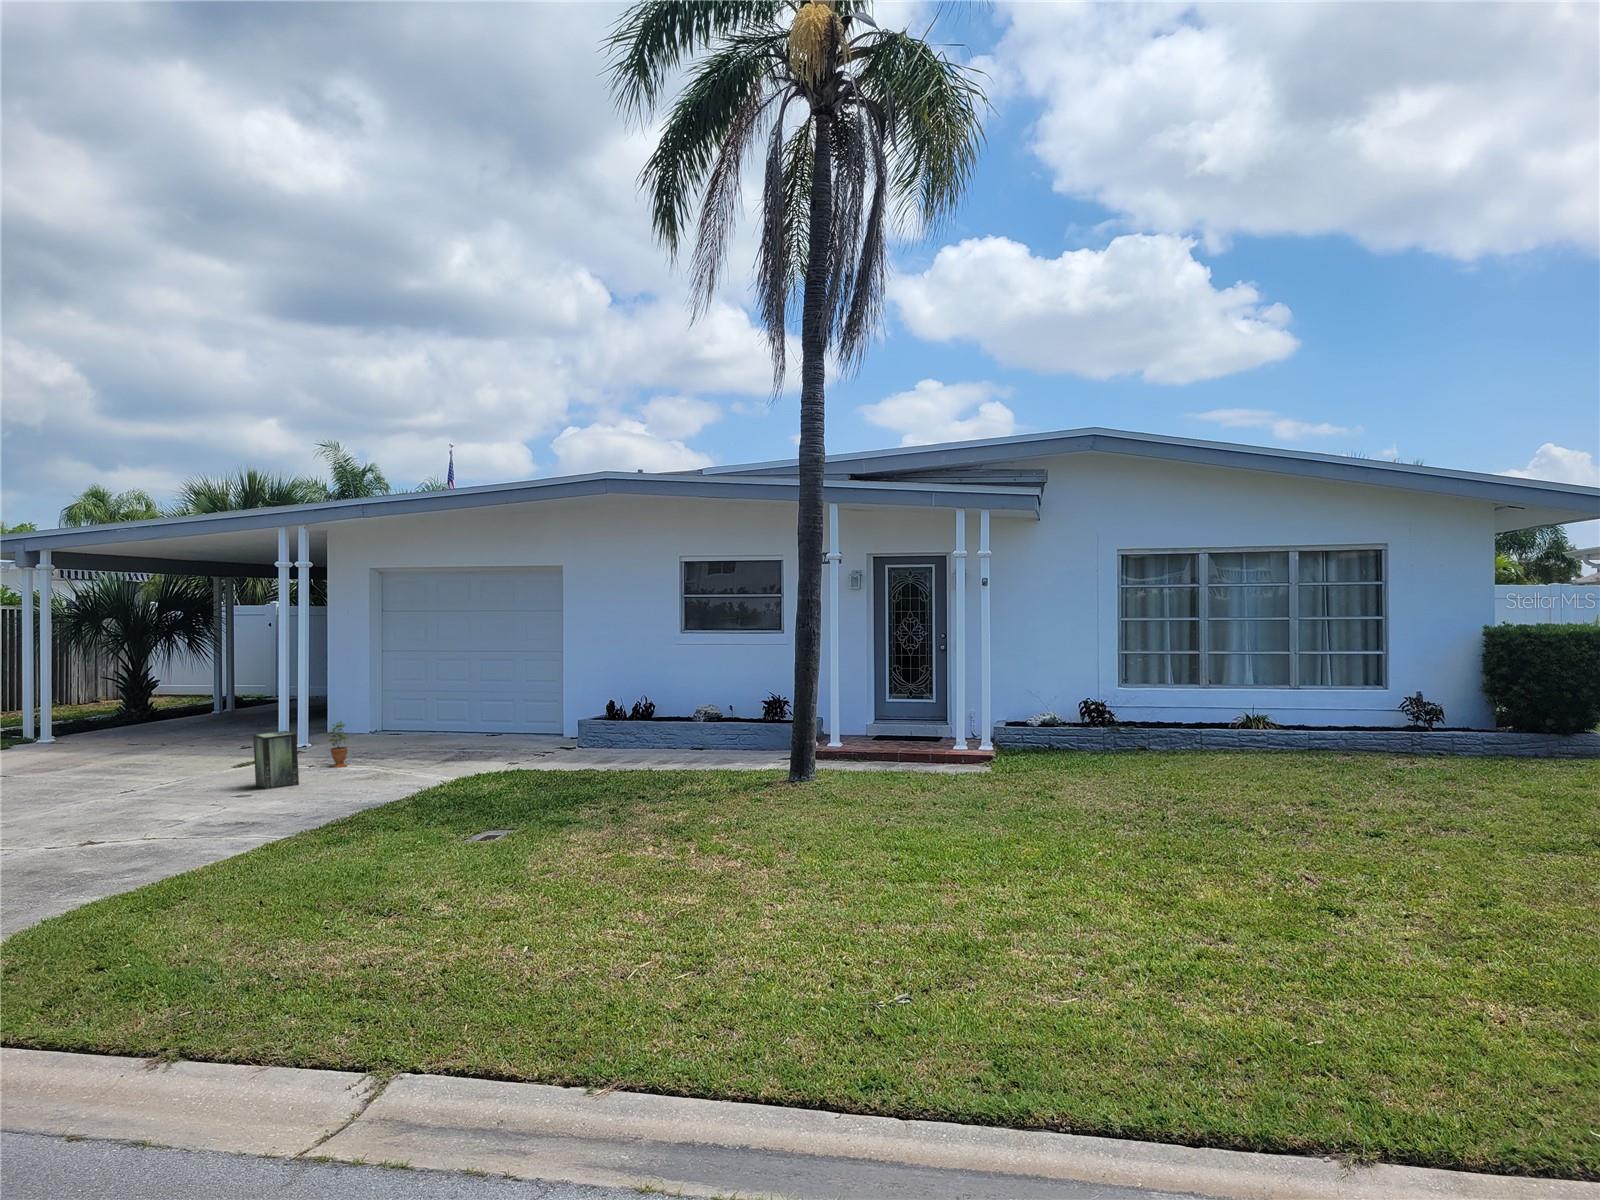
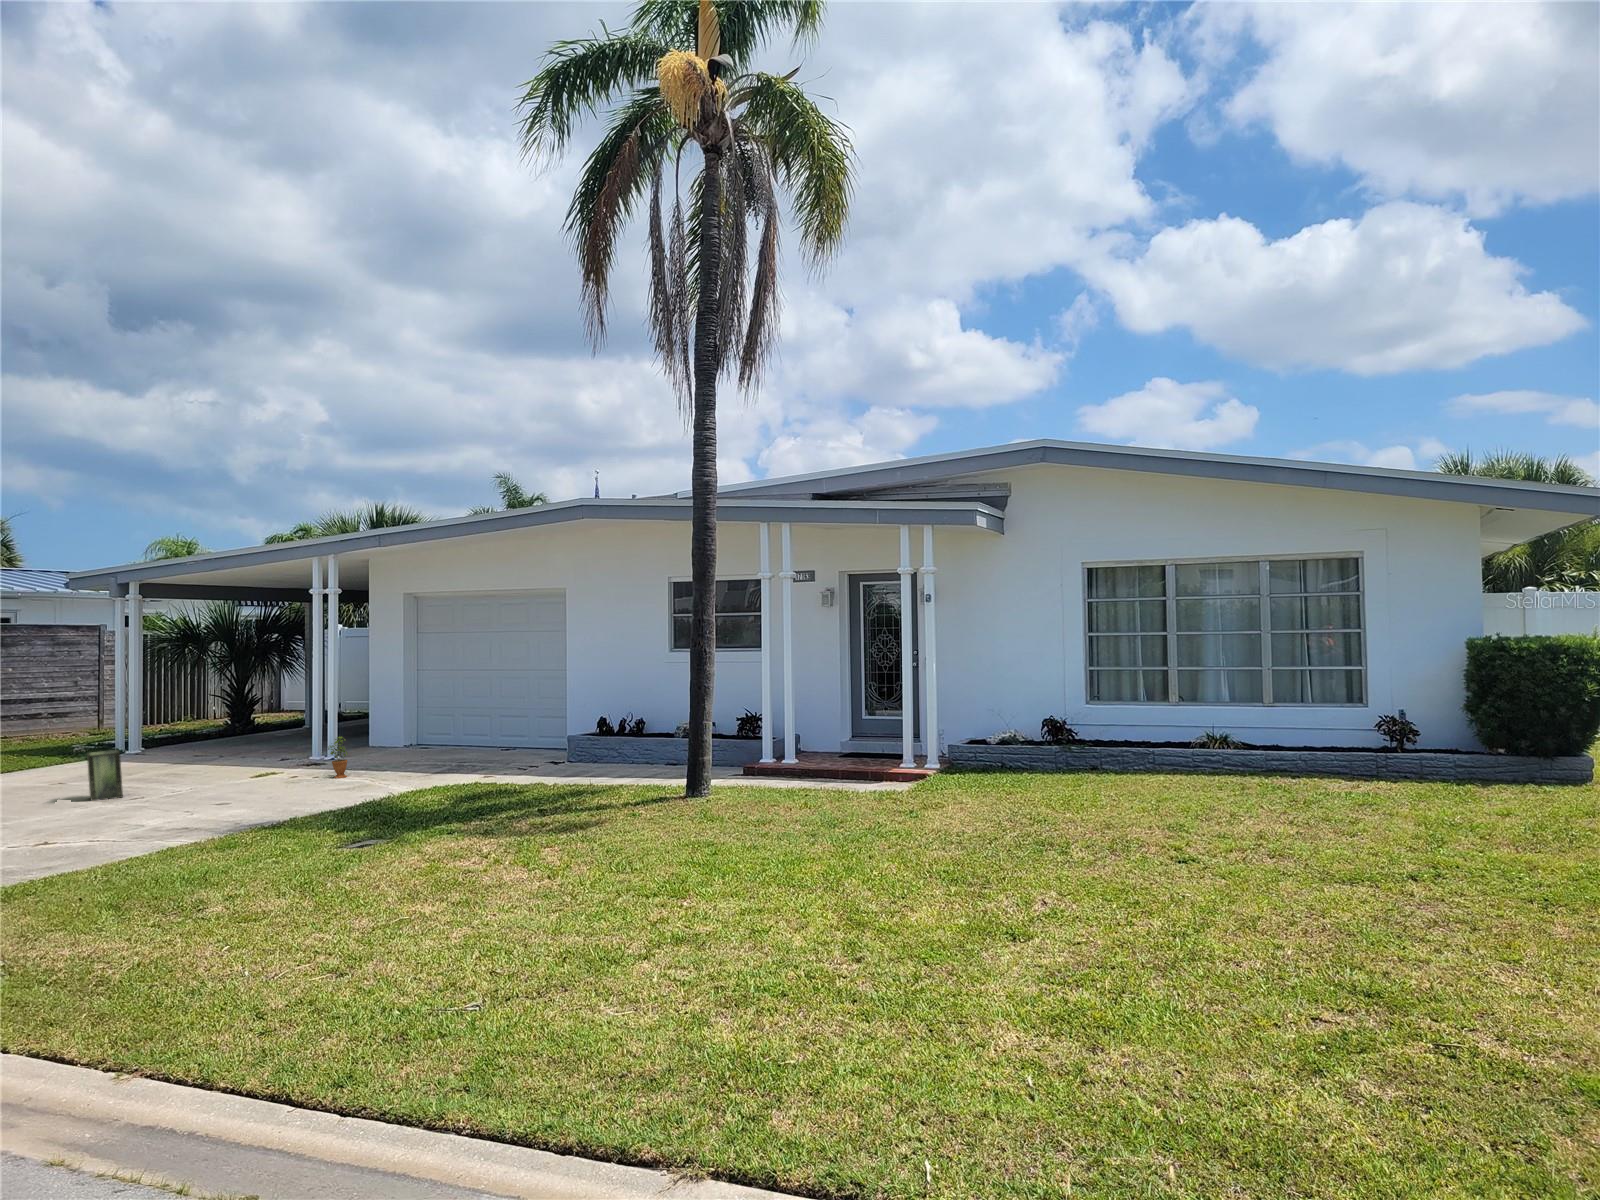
storage box: present [253,731,299,789] -> present [87,750,123,801]

